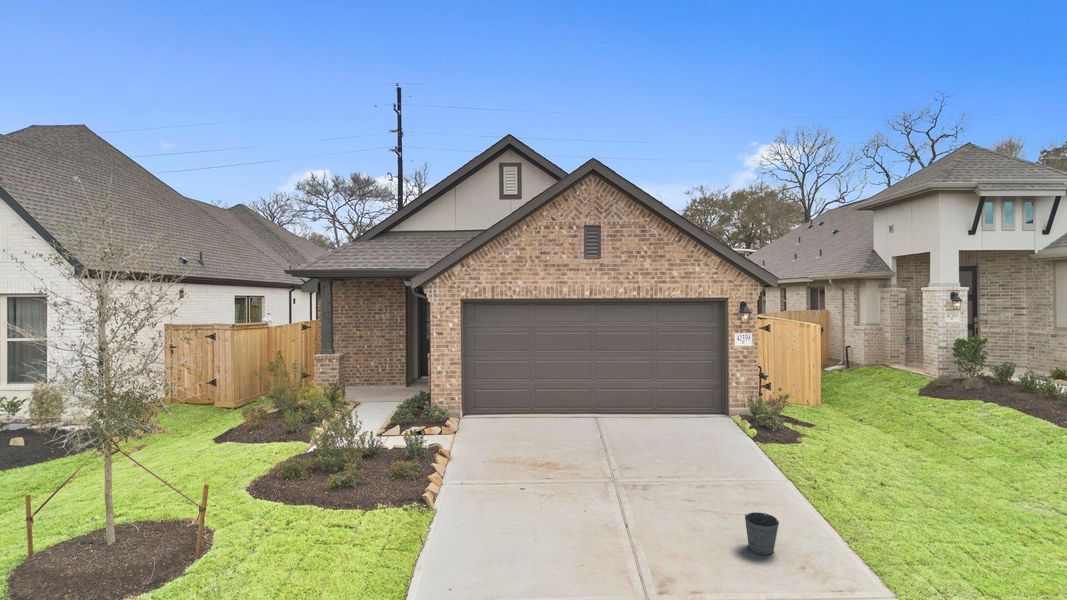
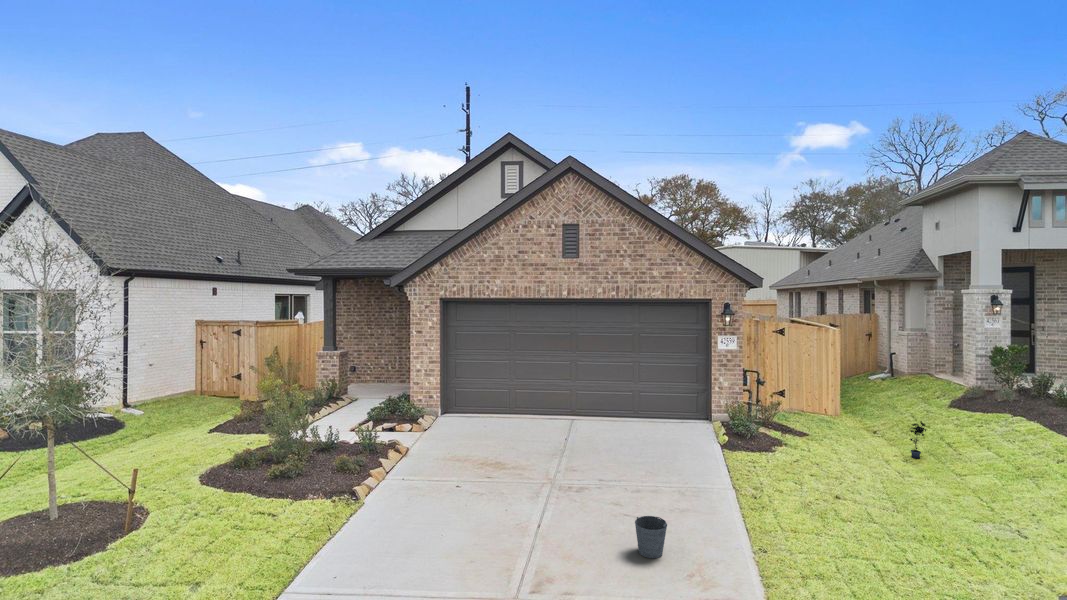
potted plant: none [909,409,928,444] -> present [909,421,926,459]

